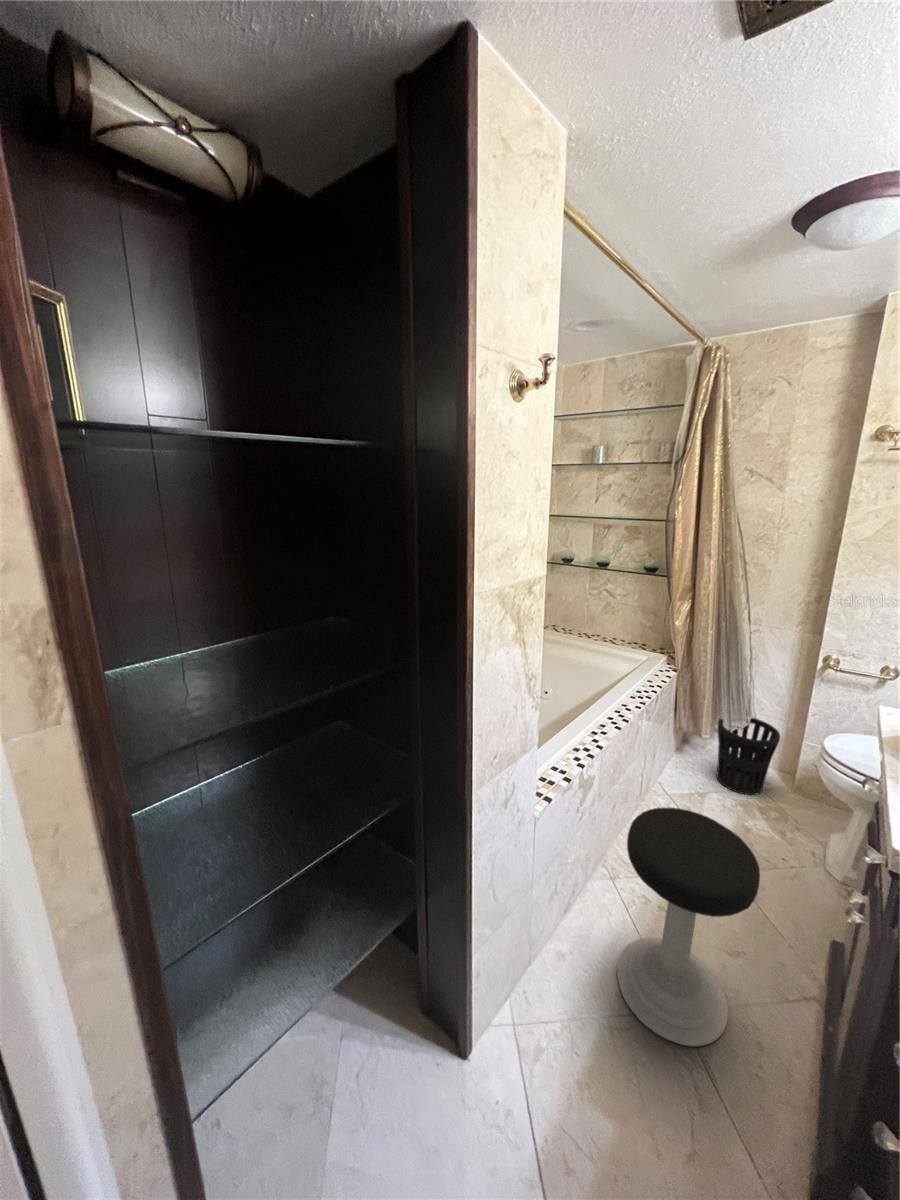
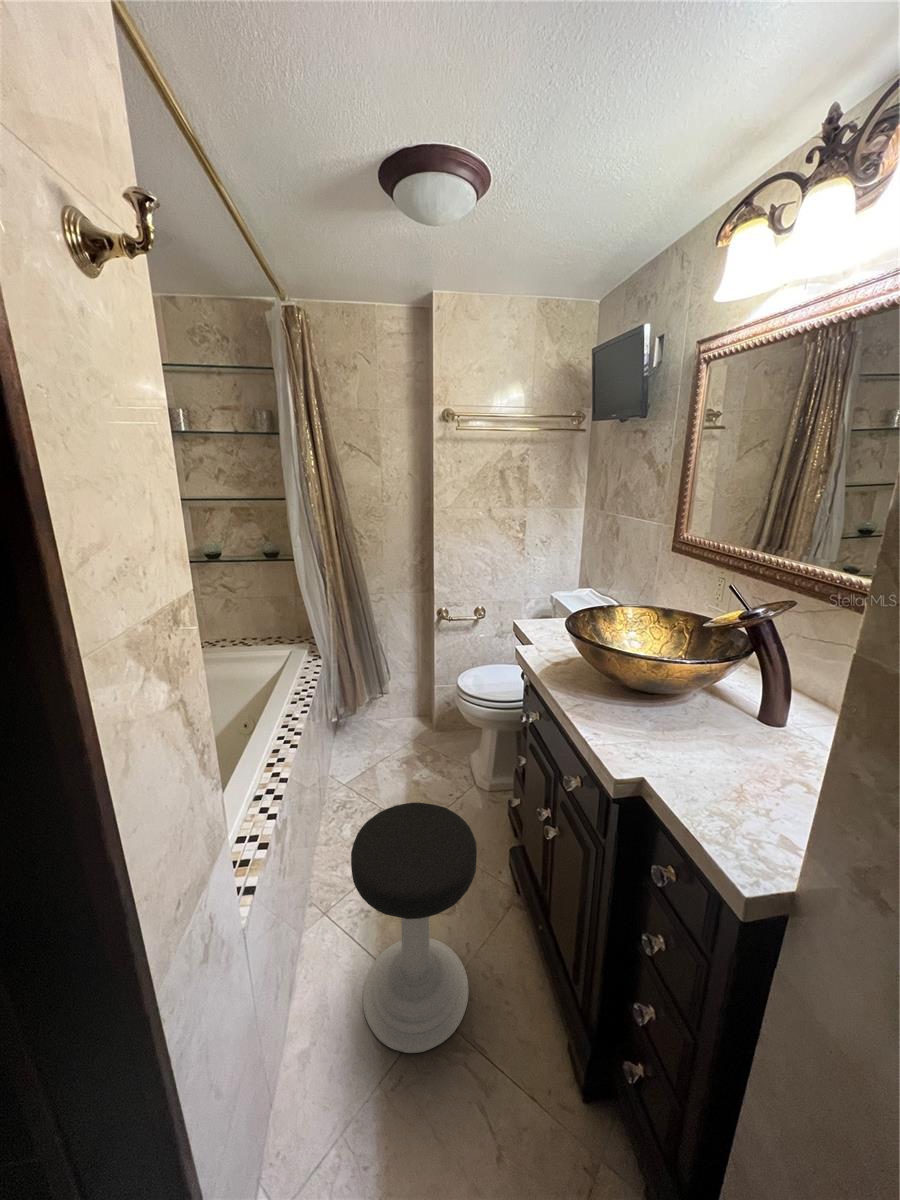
wastebasket: present [716,718,780,795] -> none [369,680,420,753]

